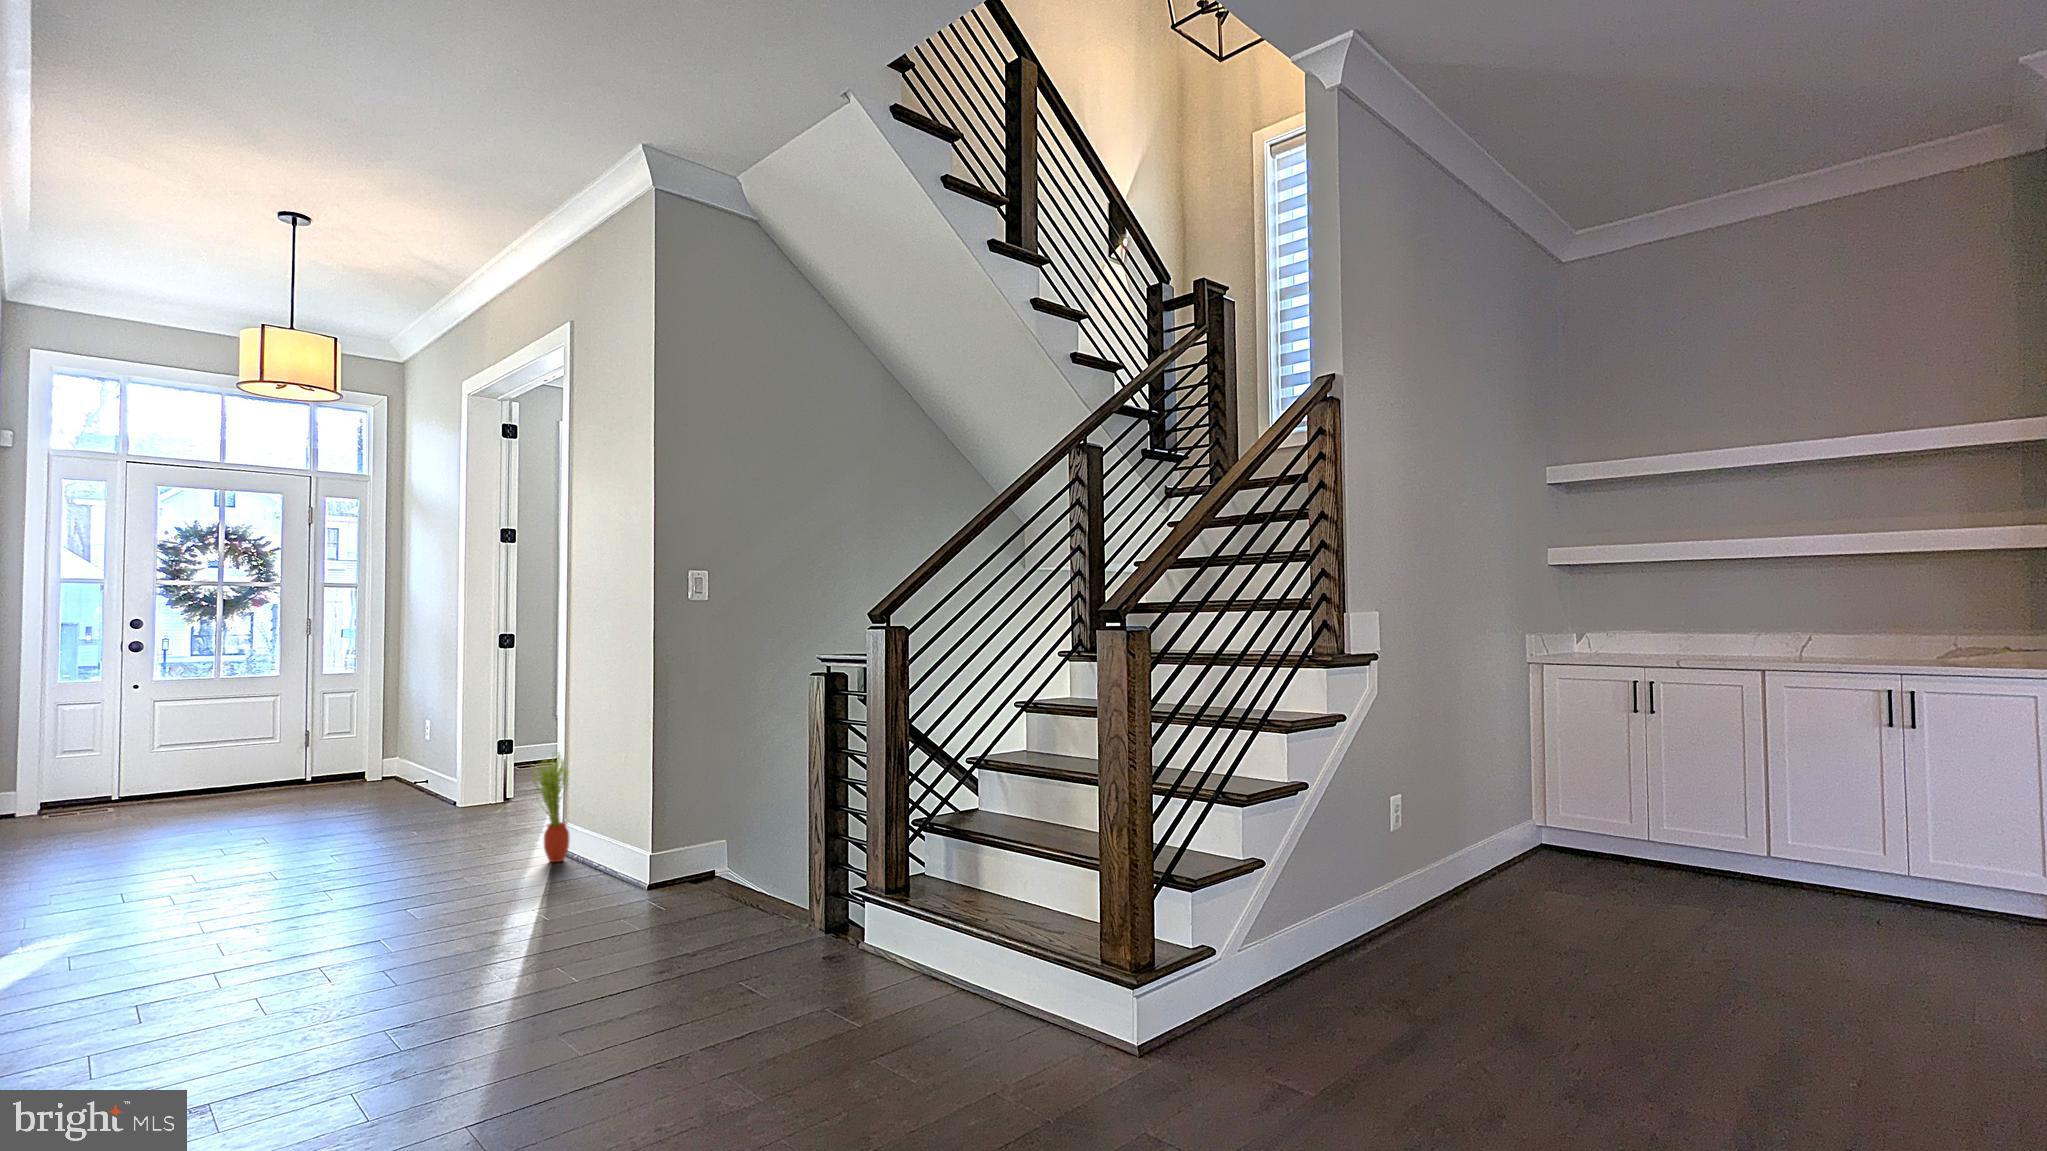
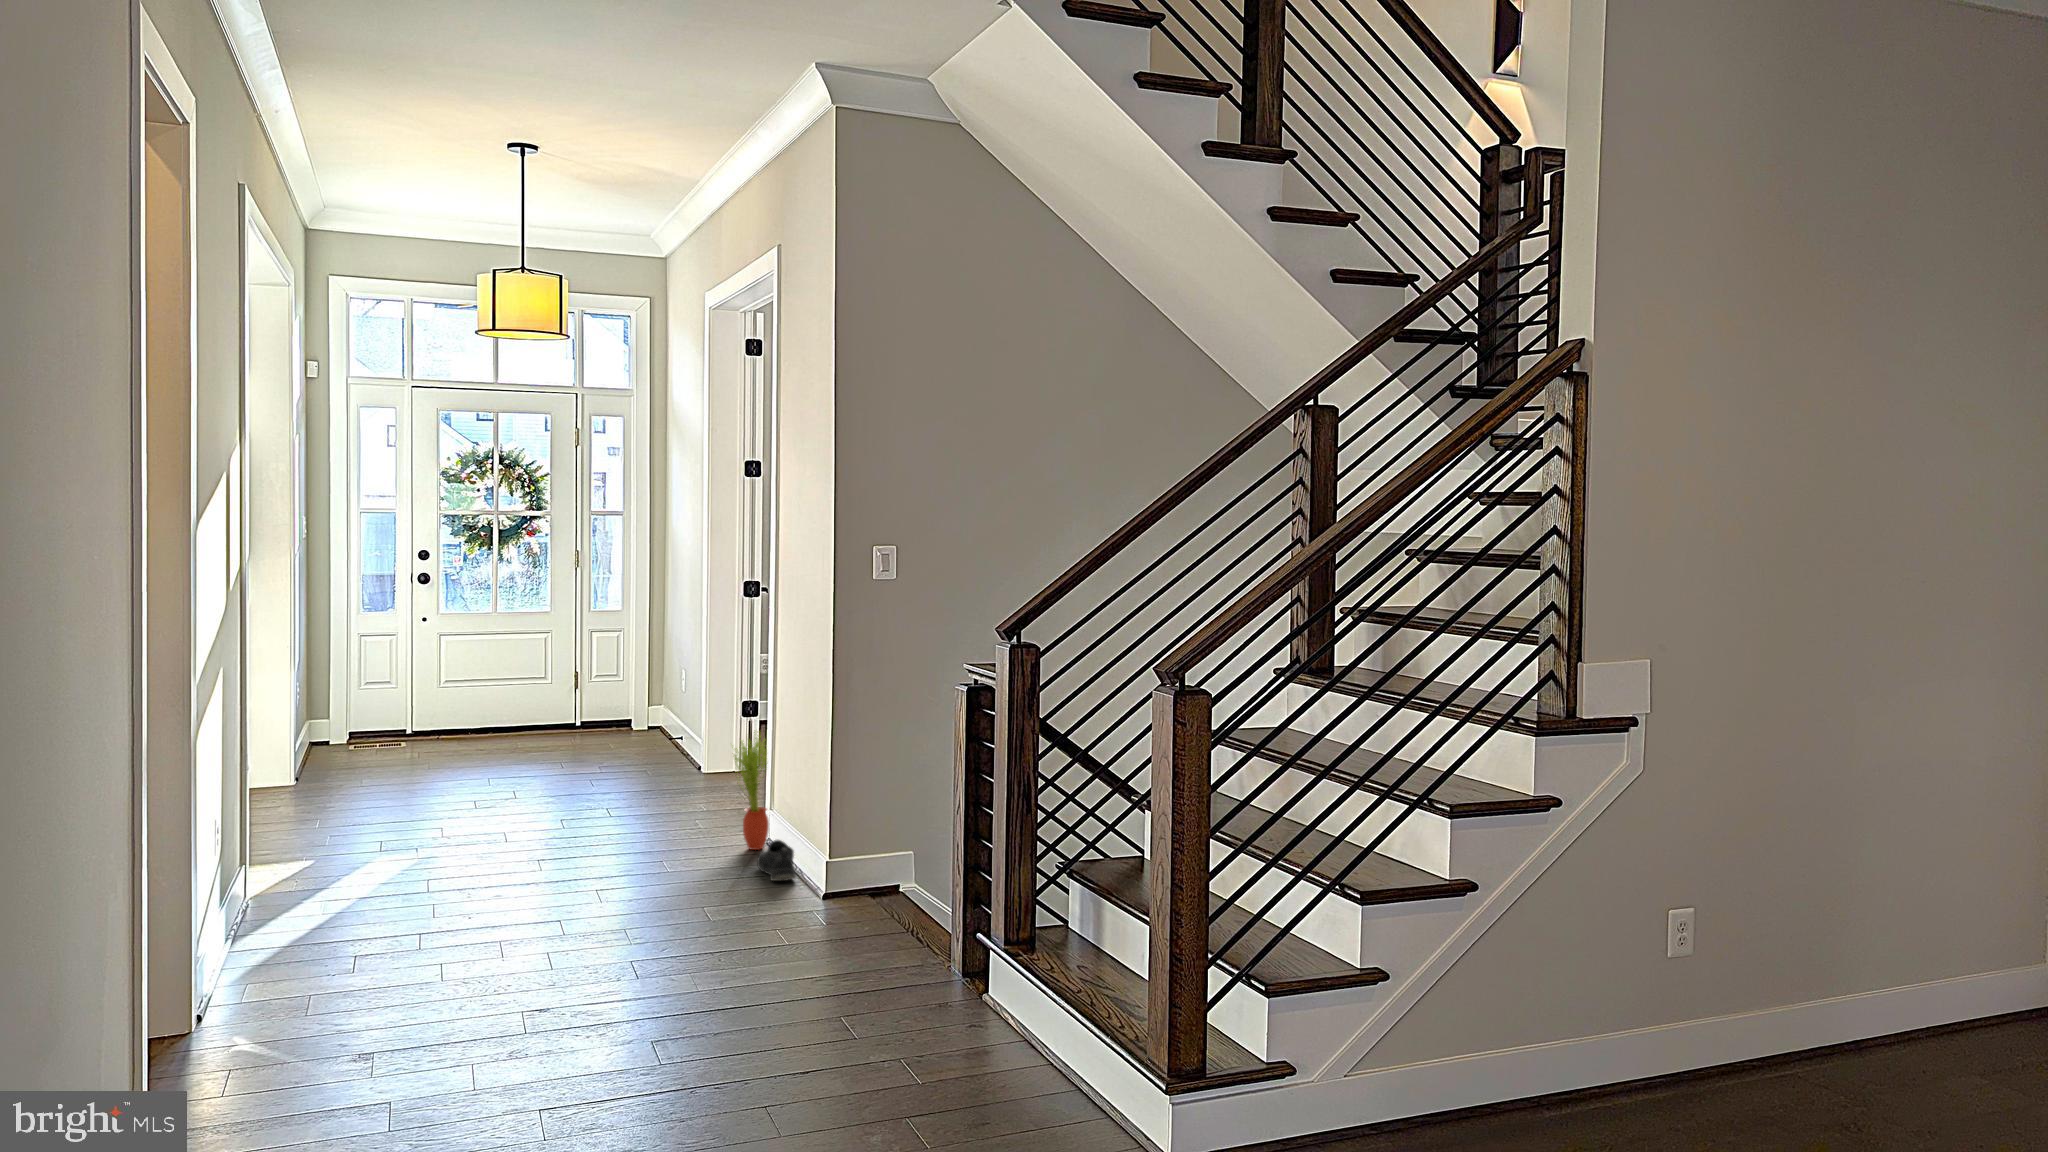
shoe: none [568,845,616,884] -> present [757,840,796,881]

